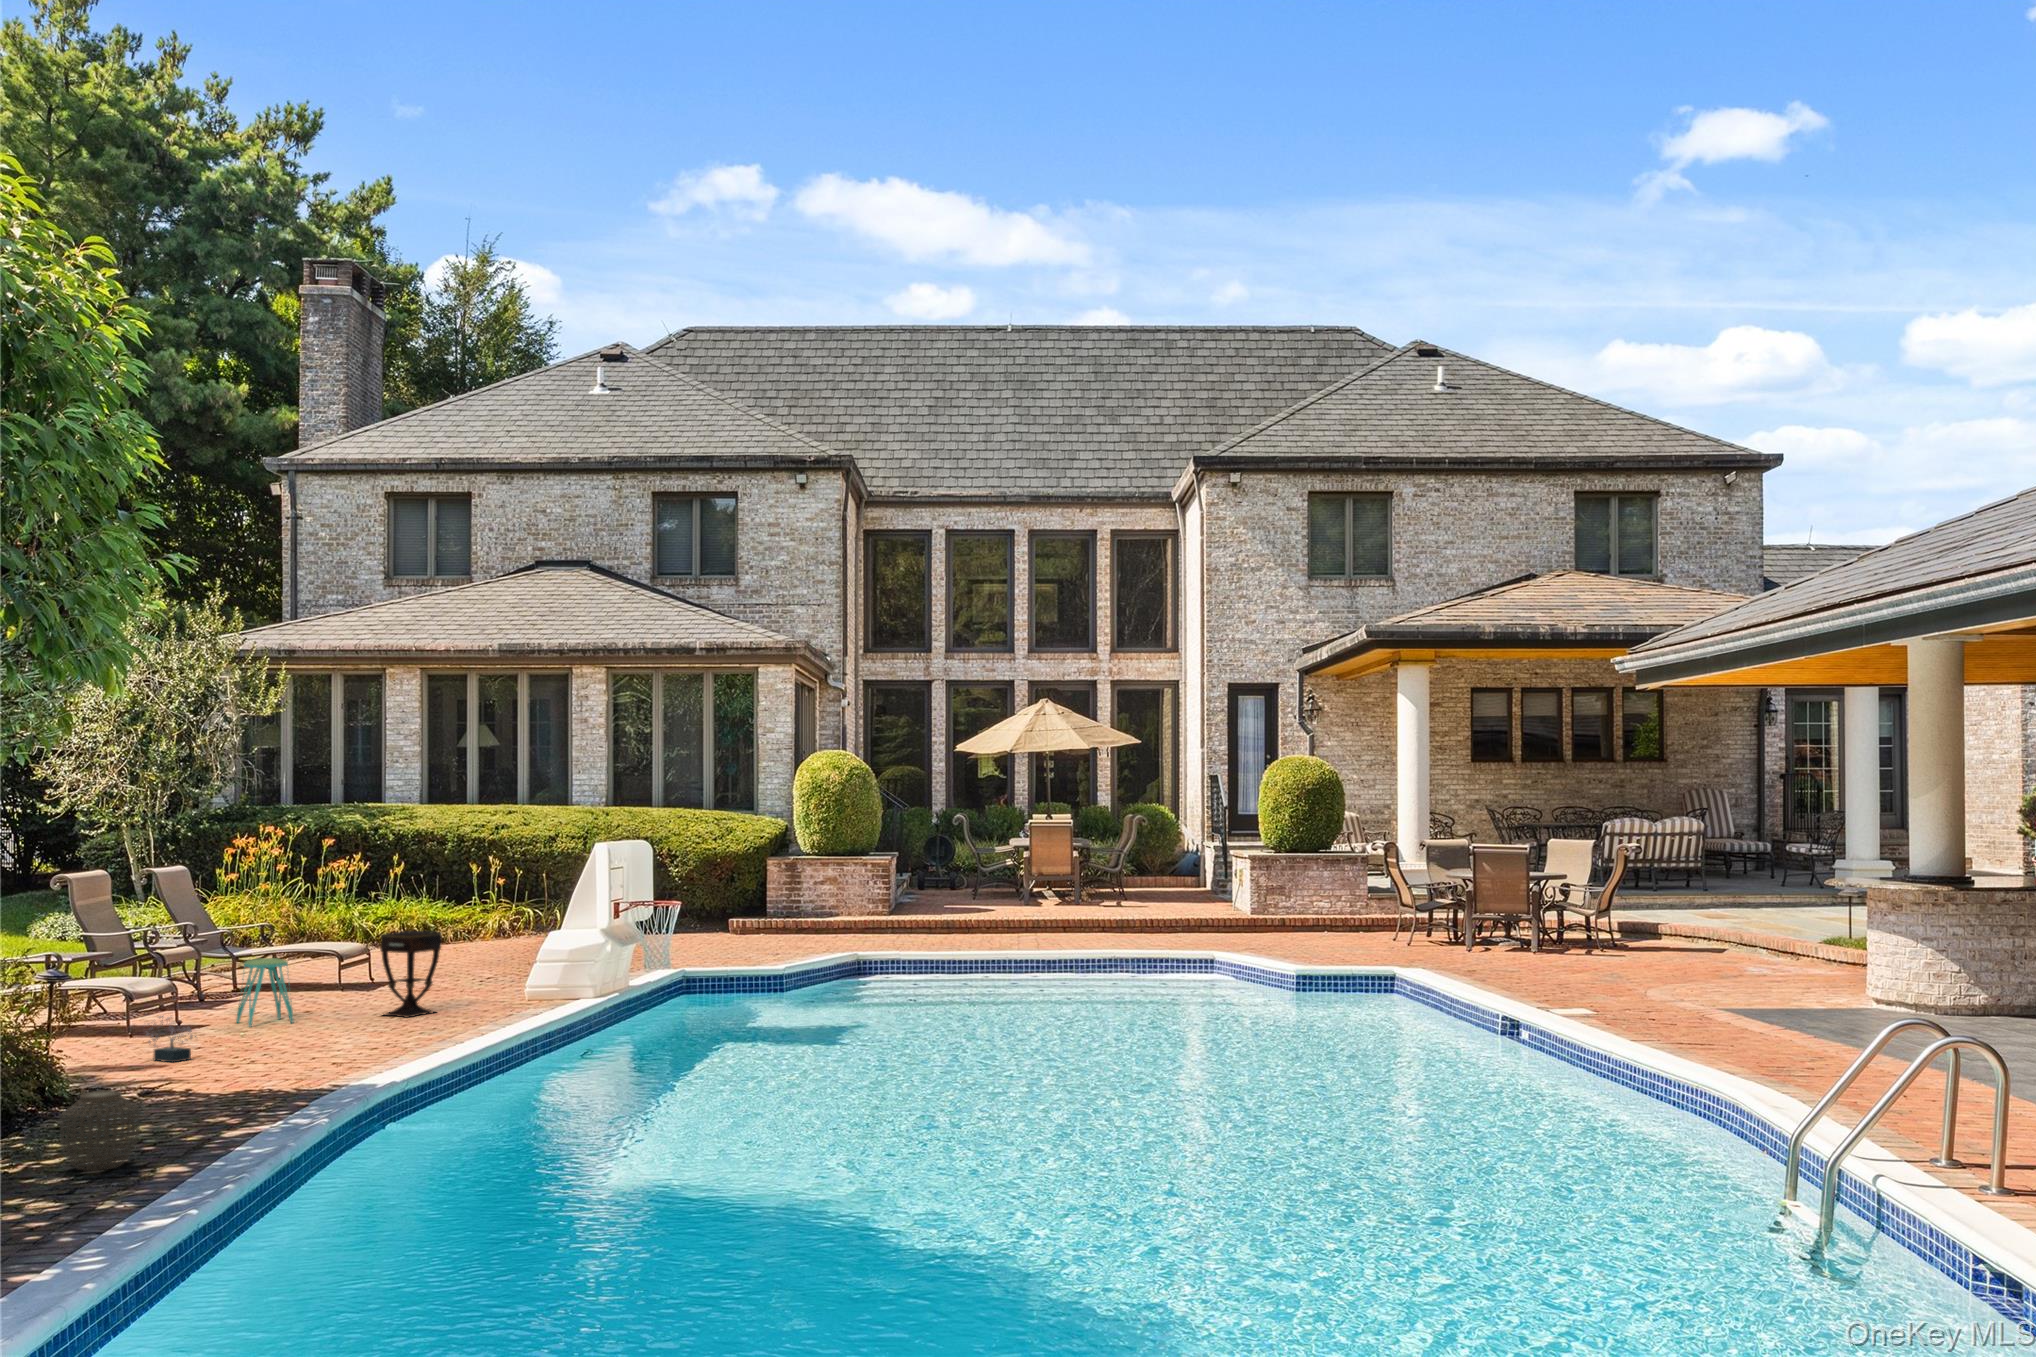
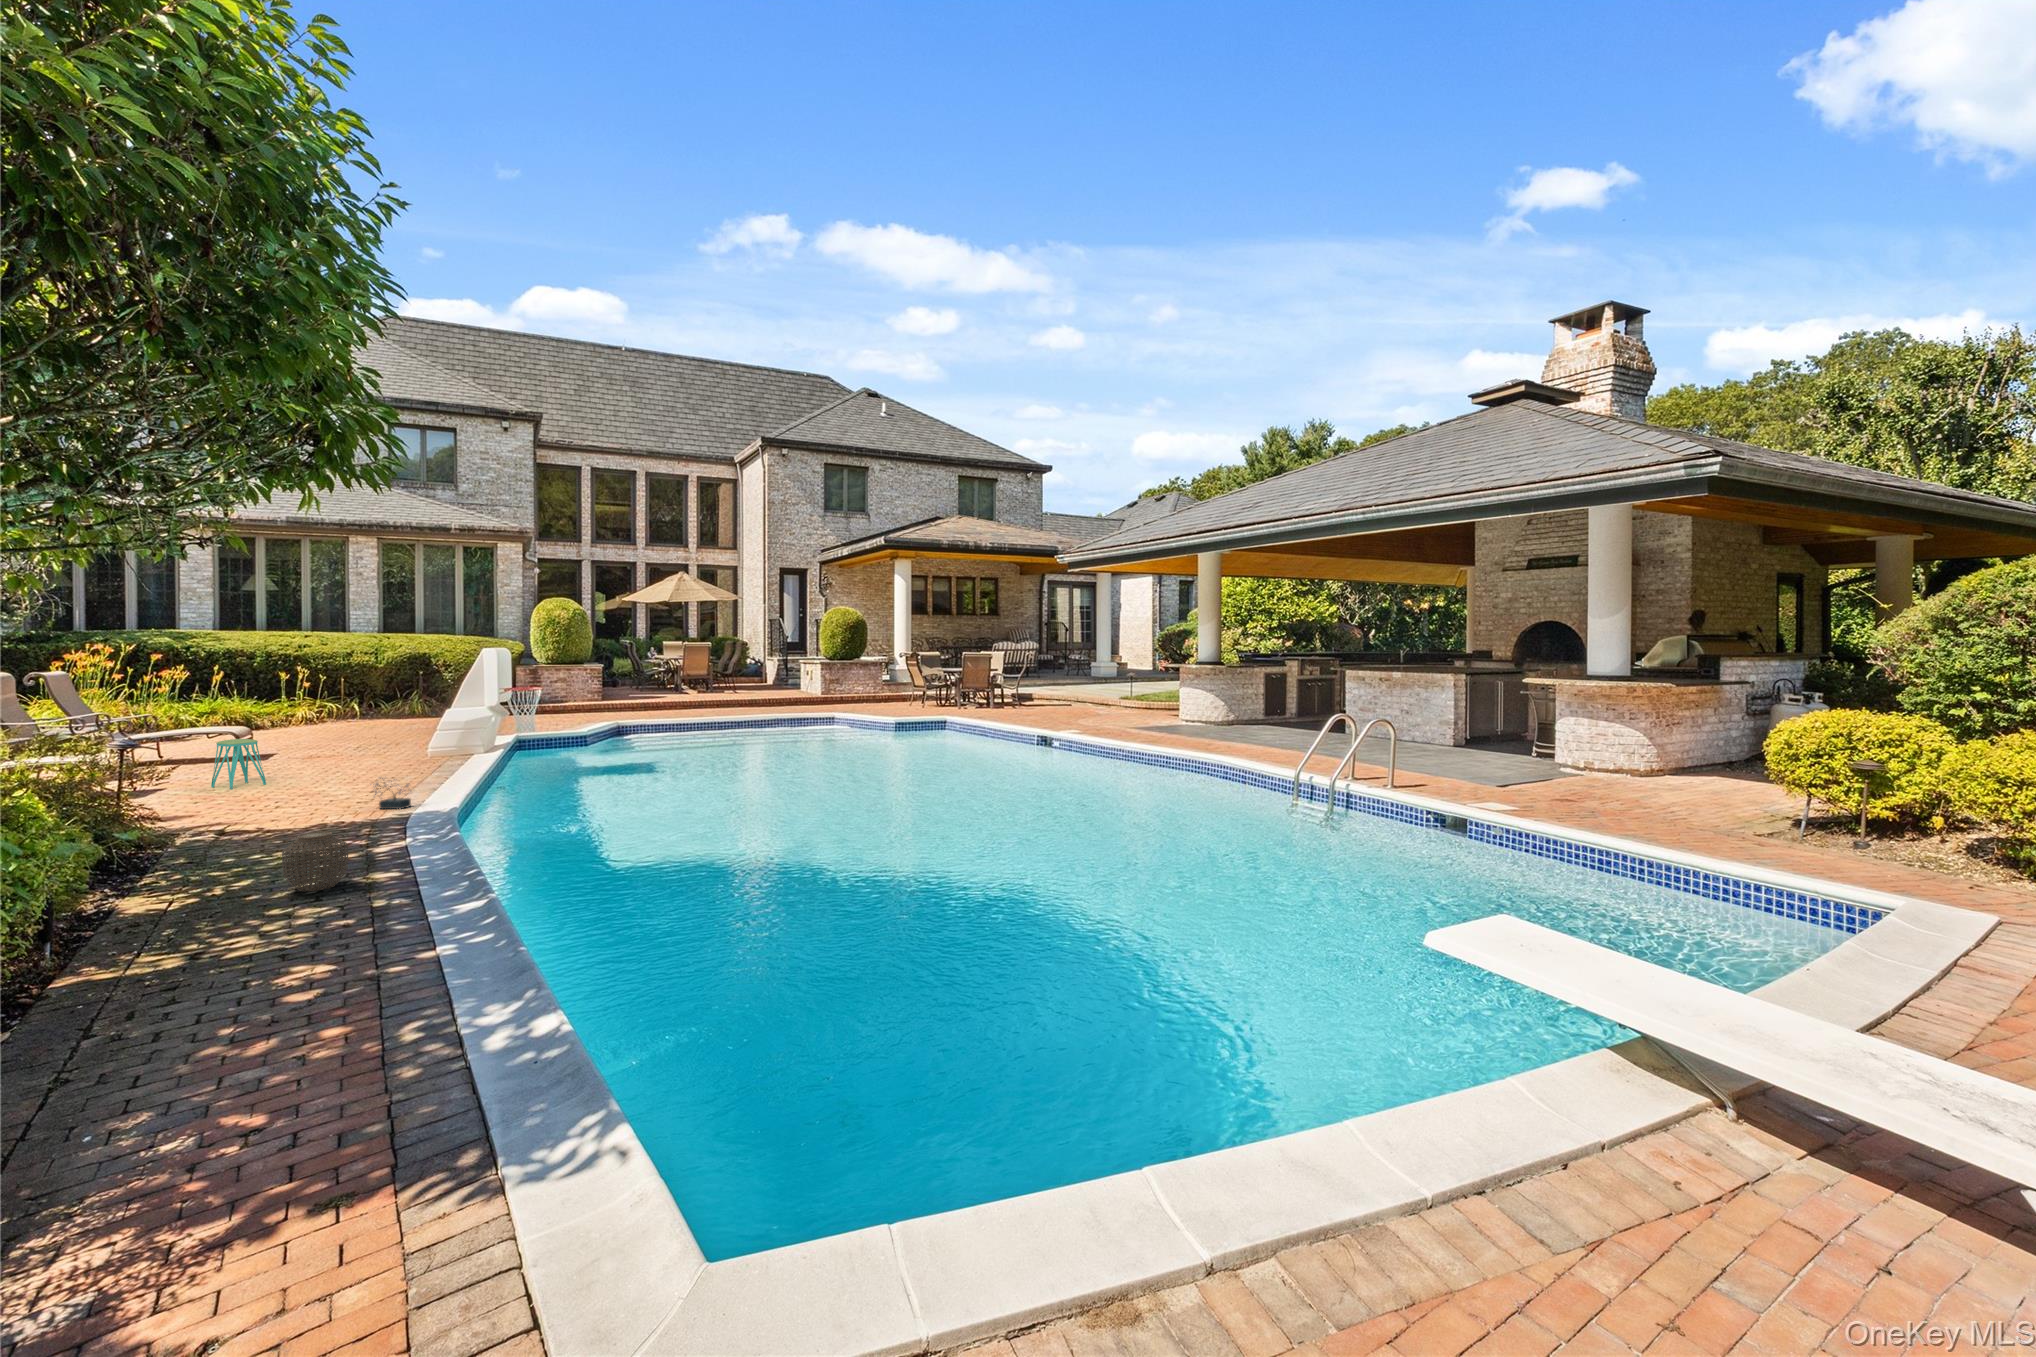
side table: present [380,931,442,1017] -> none [330,716,380,775]
decorative plant: present [146,1016,196,1062] -> present [370,778,411,809]

